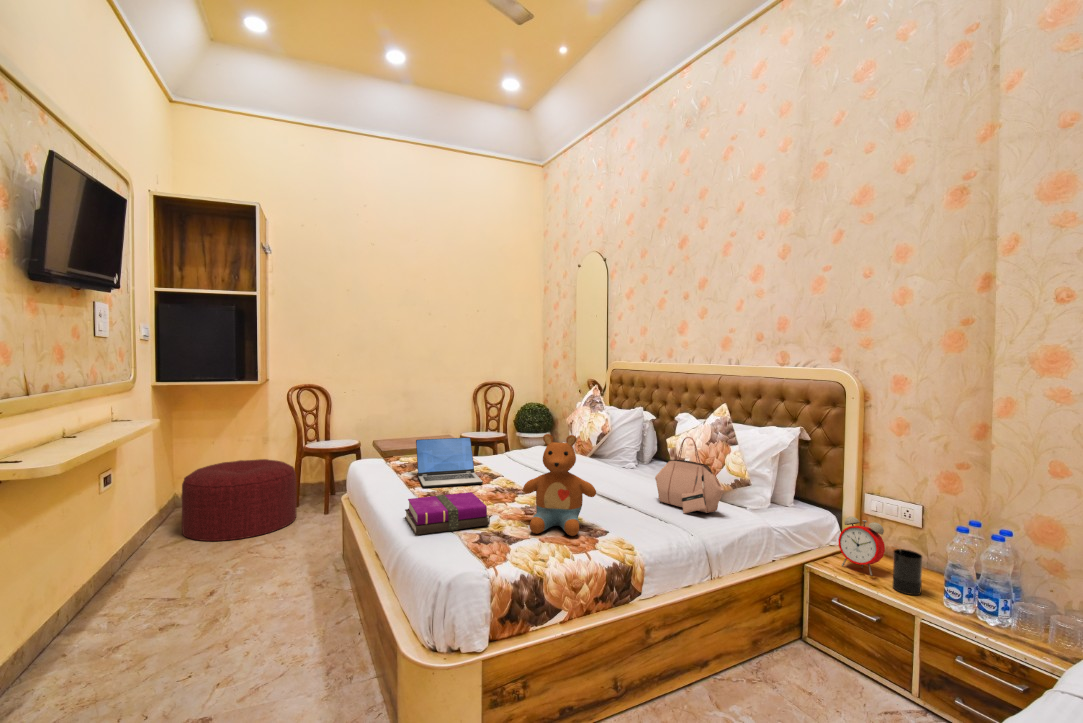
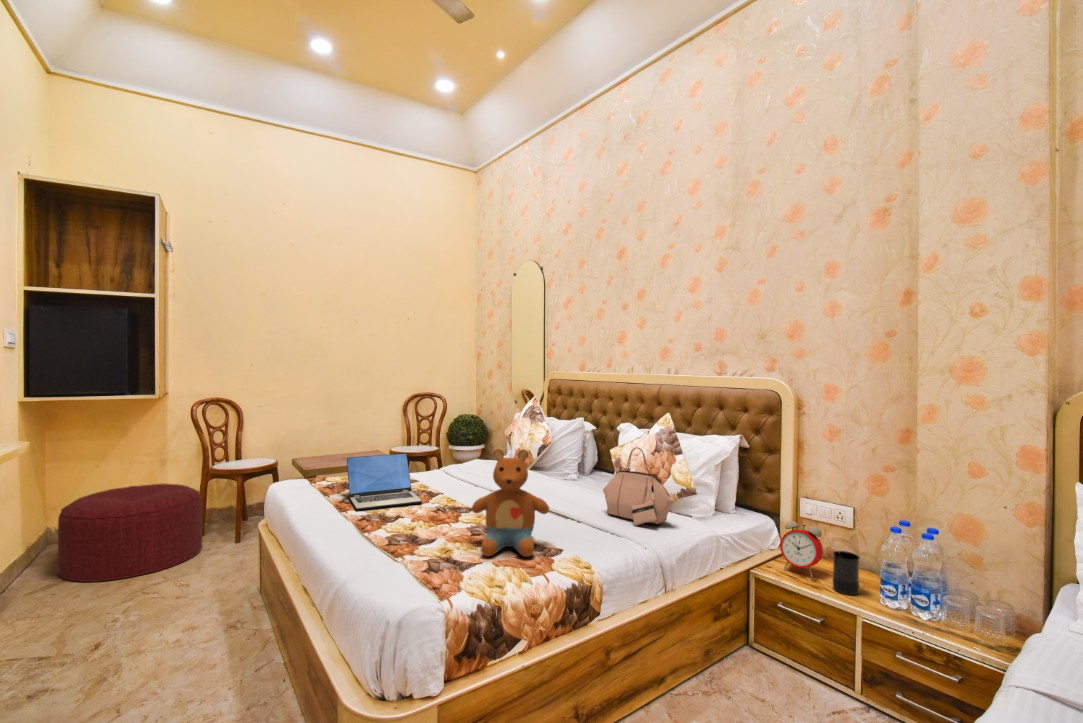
notebook: present [405,492,490,535] -> none [340,514,437,566]

